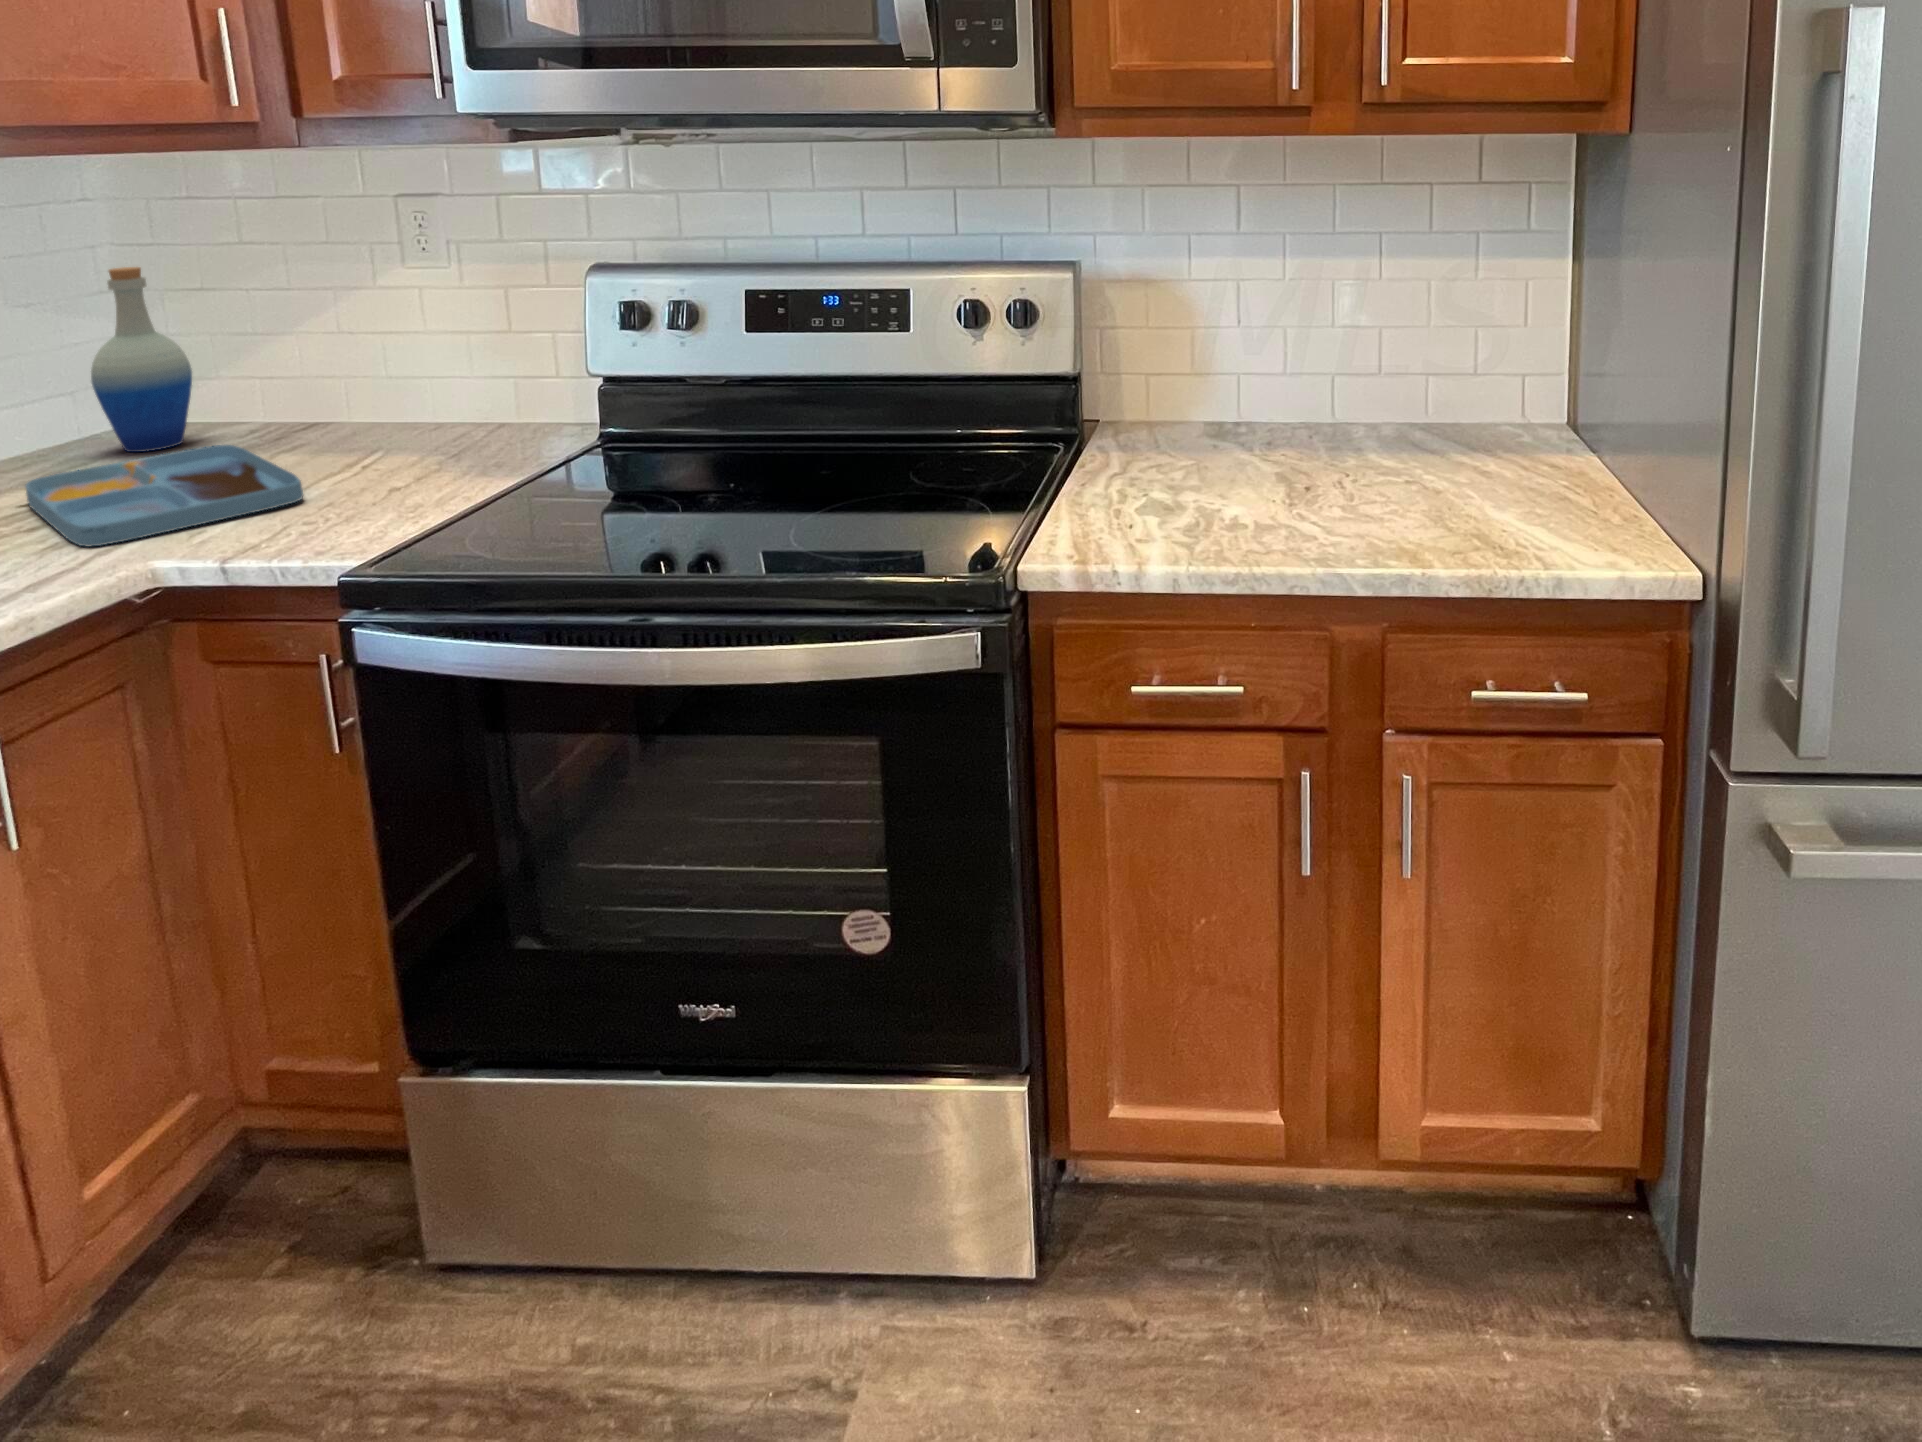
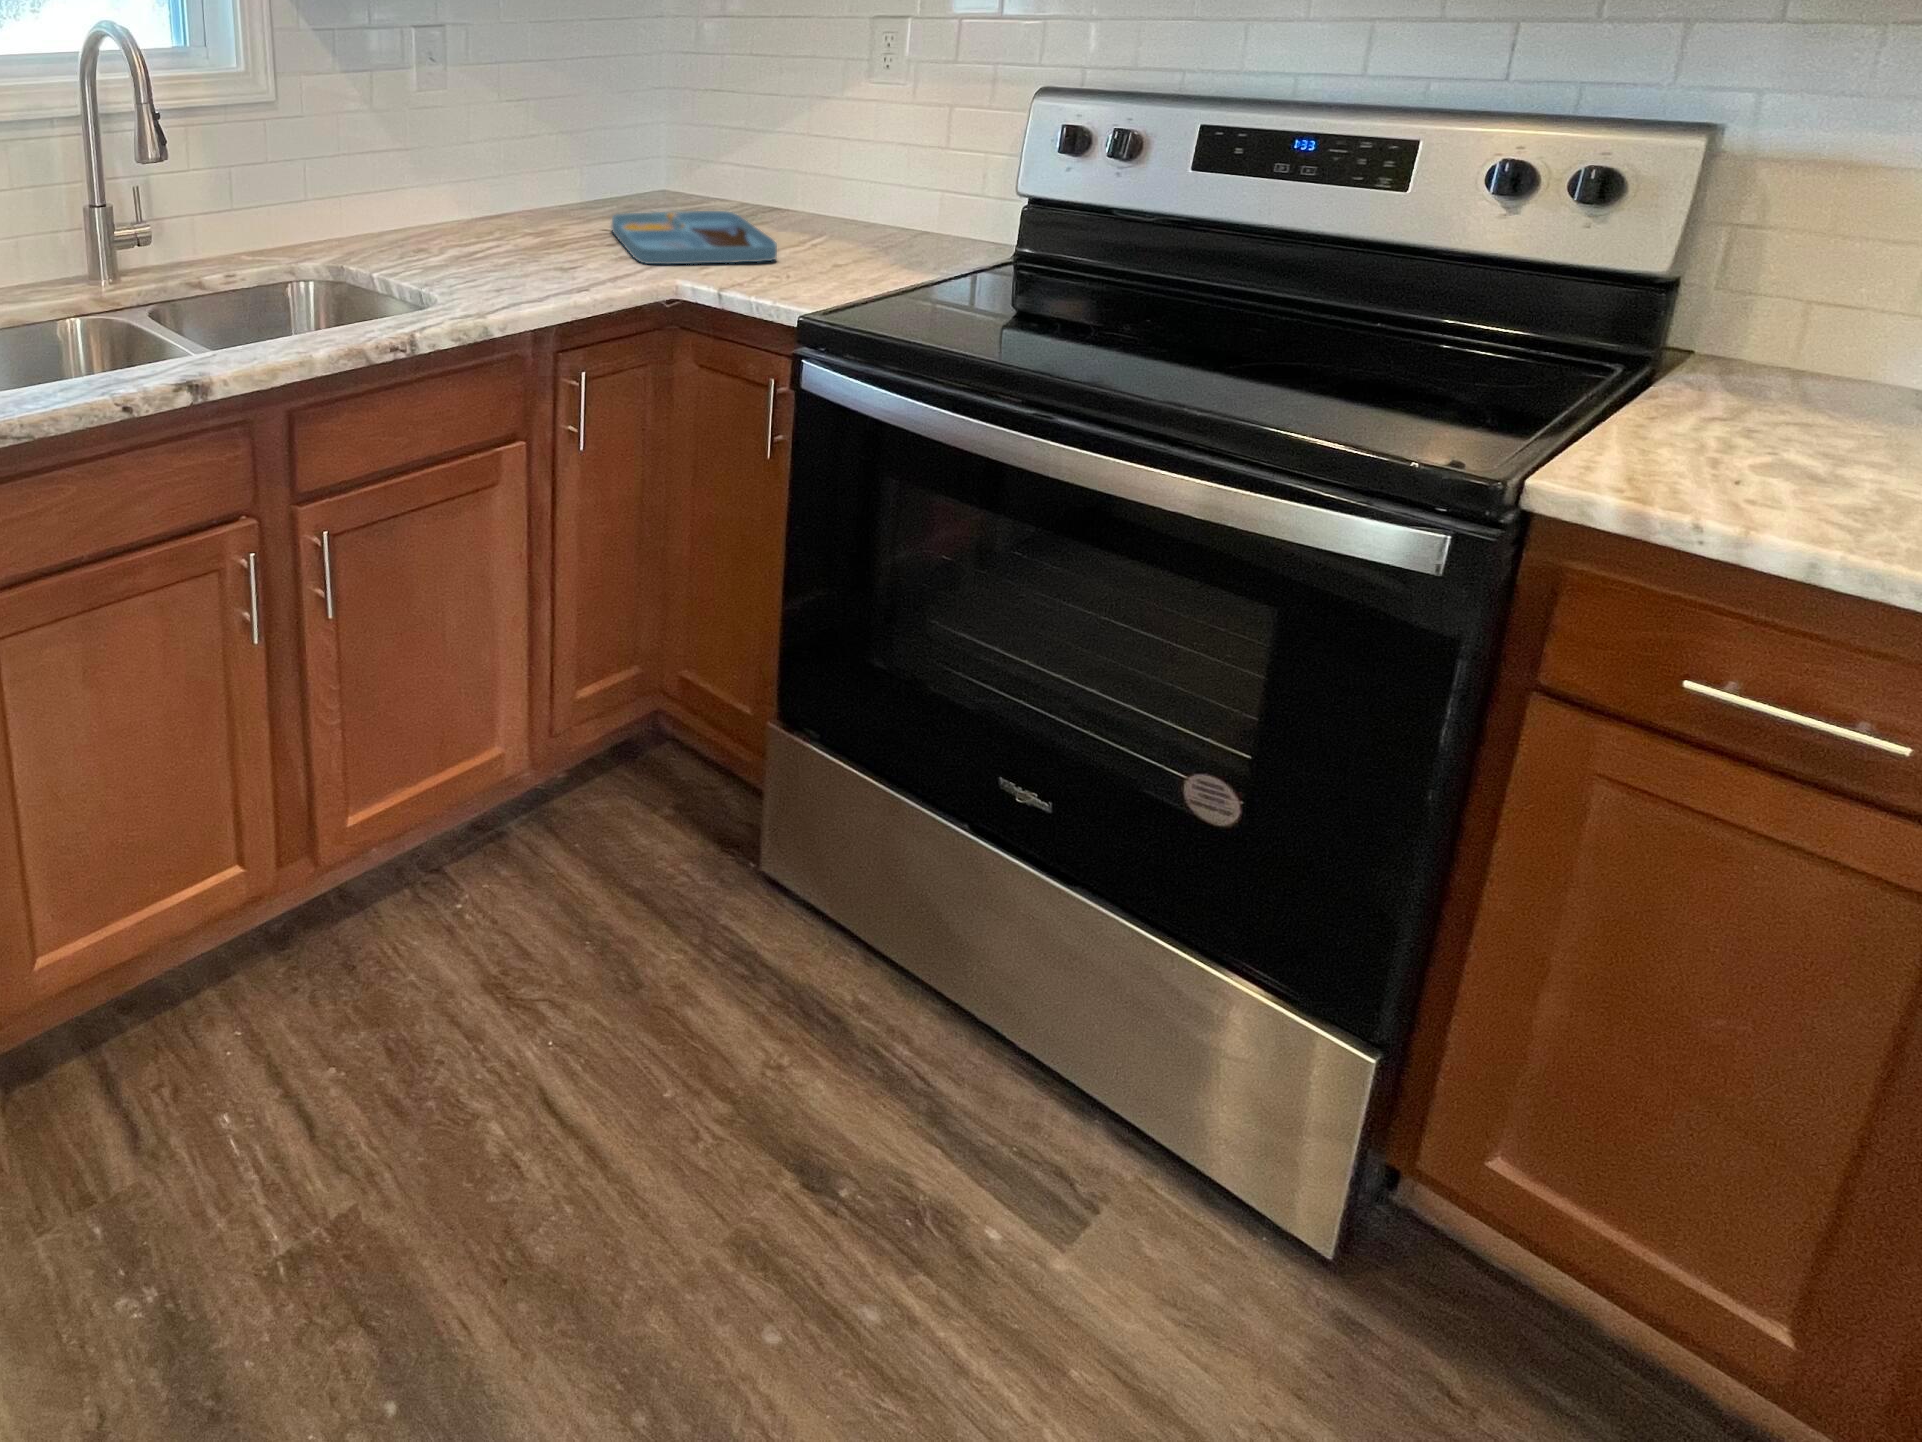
bottle: present [91,267,192,452] -> none [654,70,714,210]

